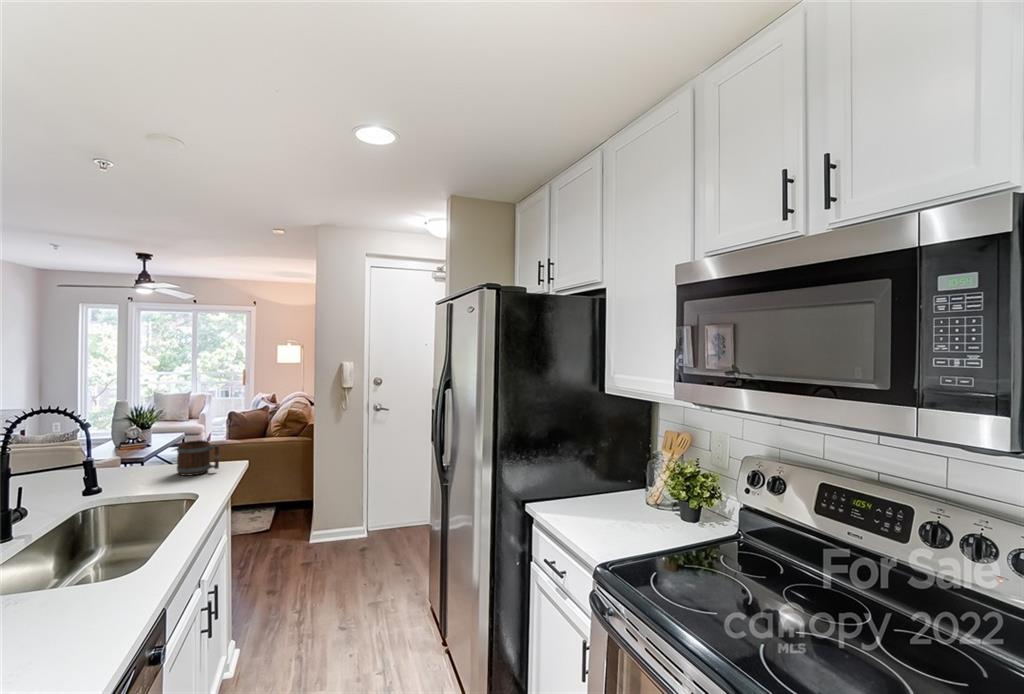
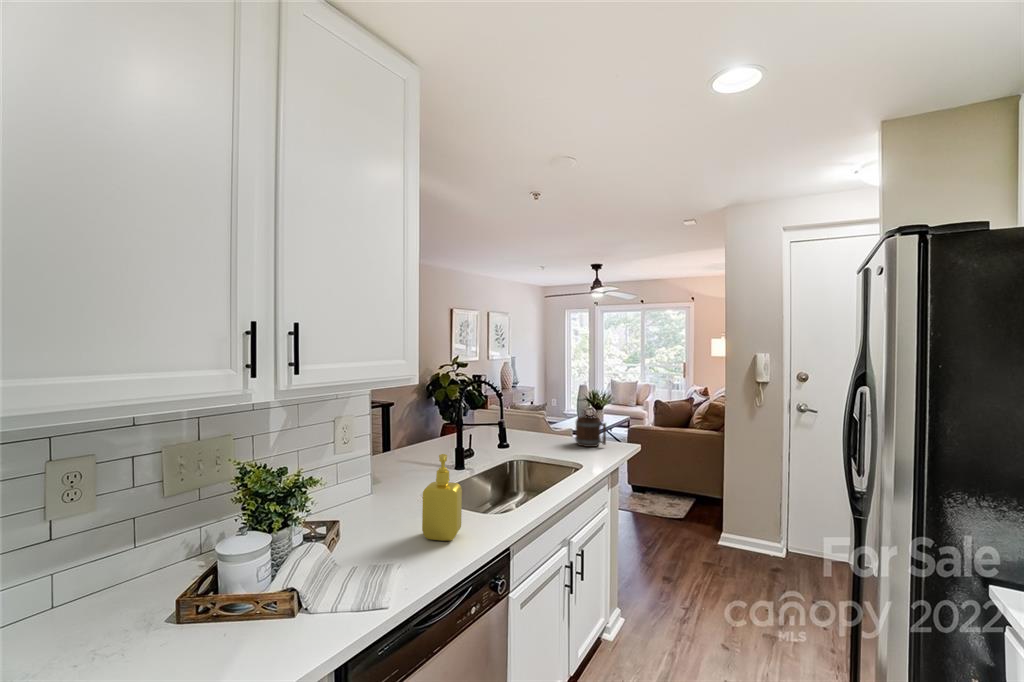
soap dispenser: none [38,518,103,639] -> present [422,454,462,541]

